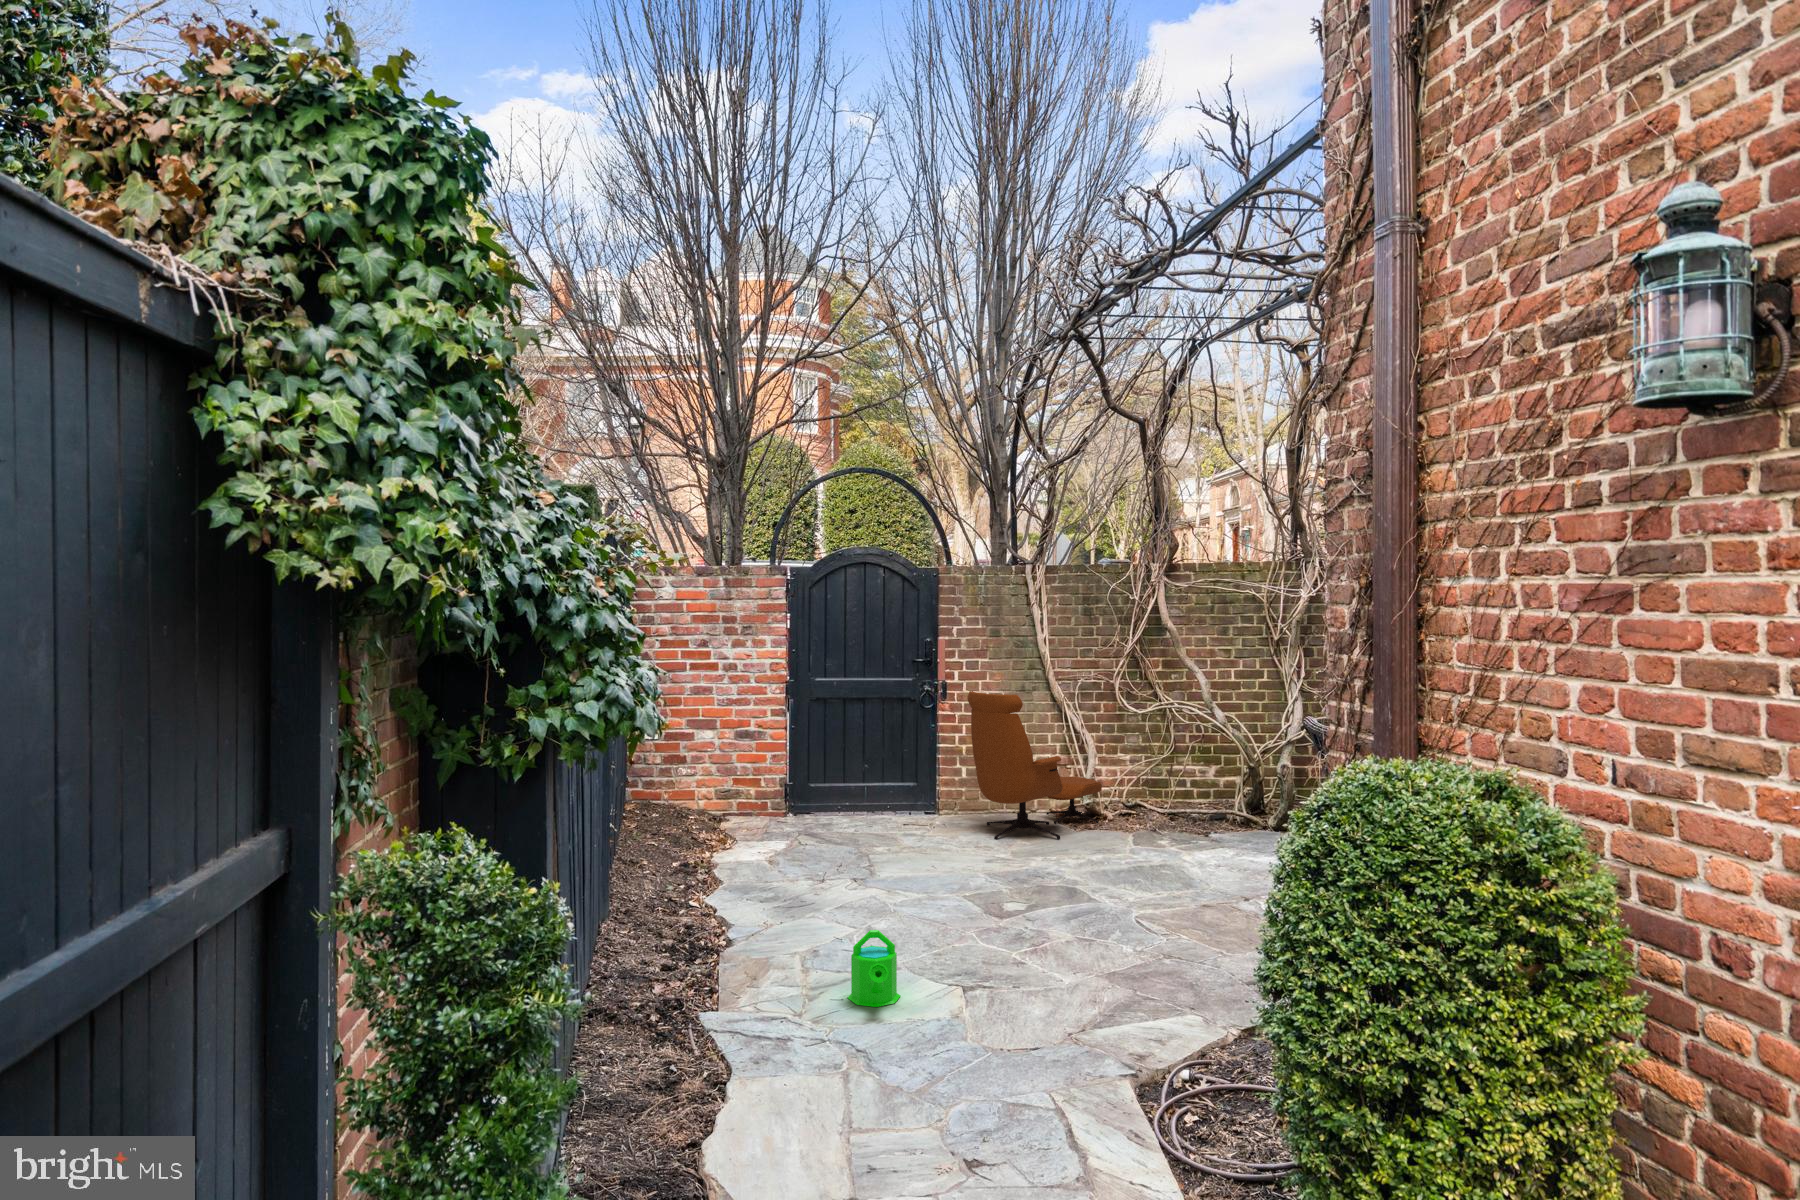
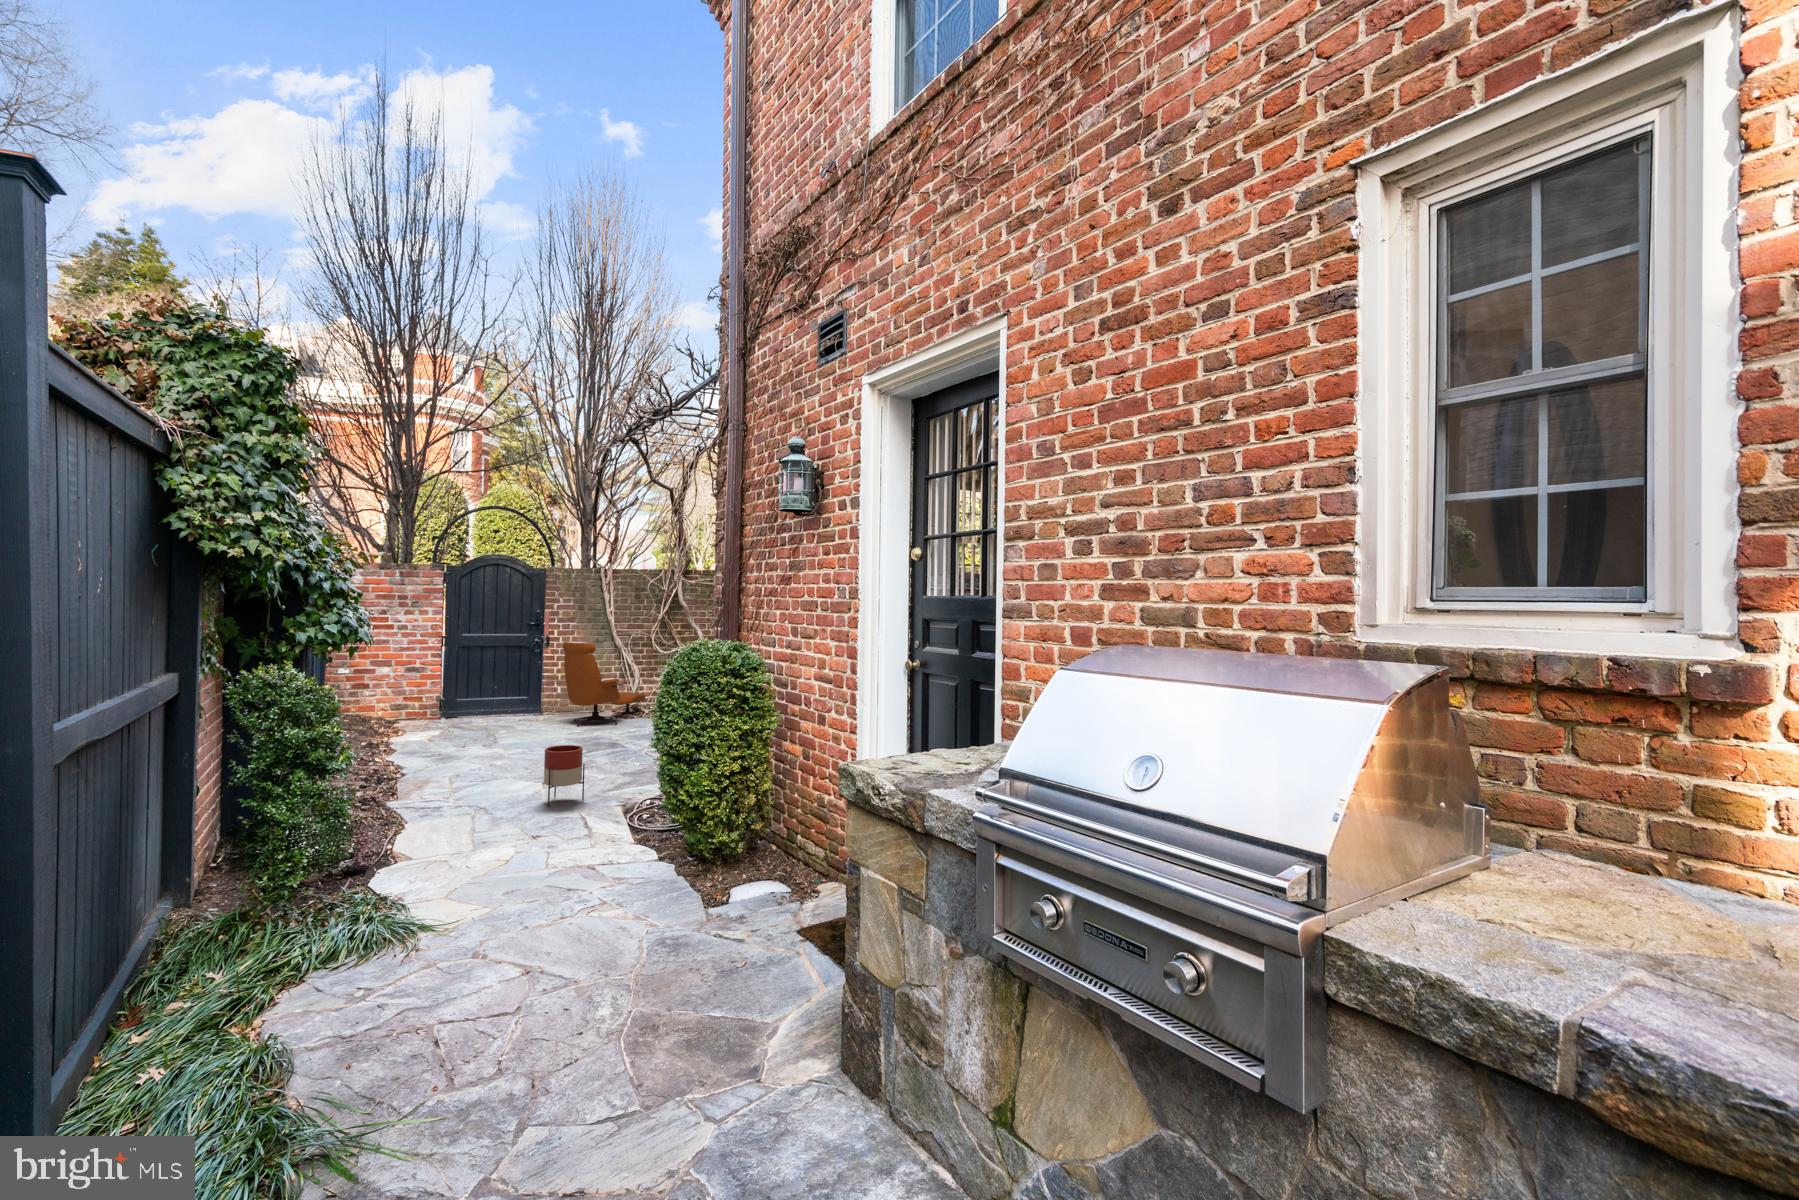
watering can: present [848,930,900,1007] -> none [474,752,506,791]
planter: none [977,939,1055,1076] -> present [544,745,585,806]

